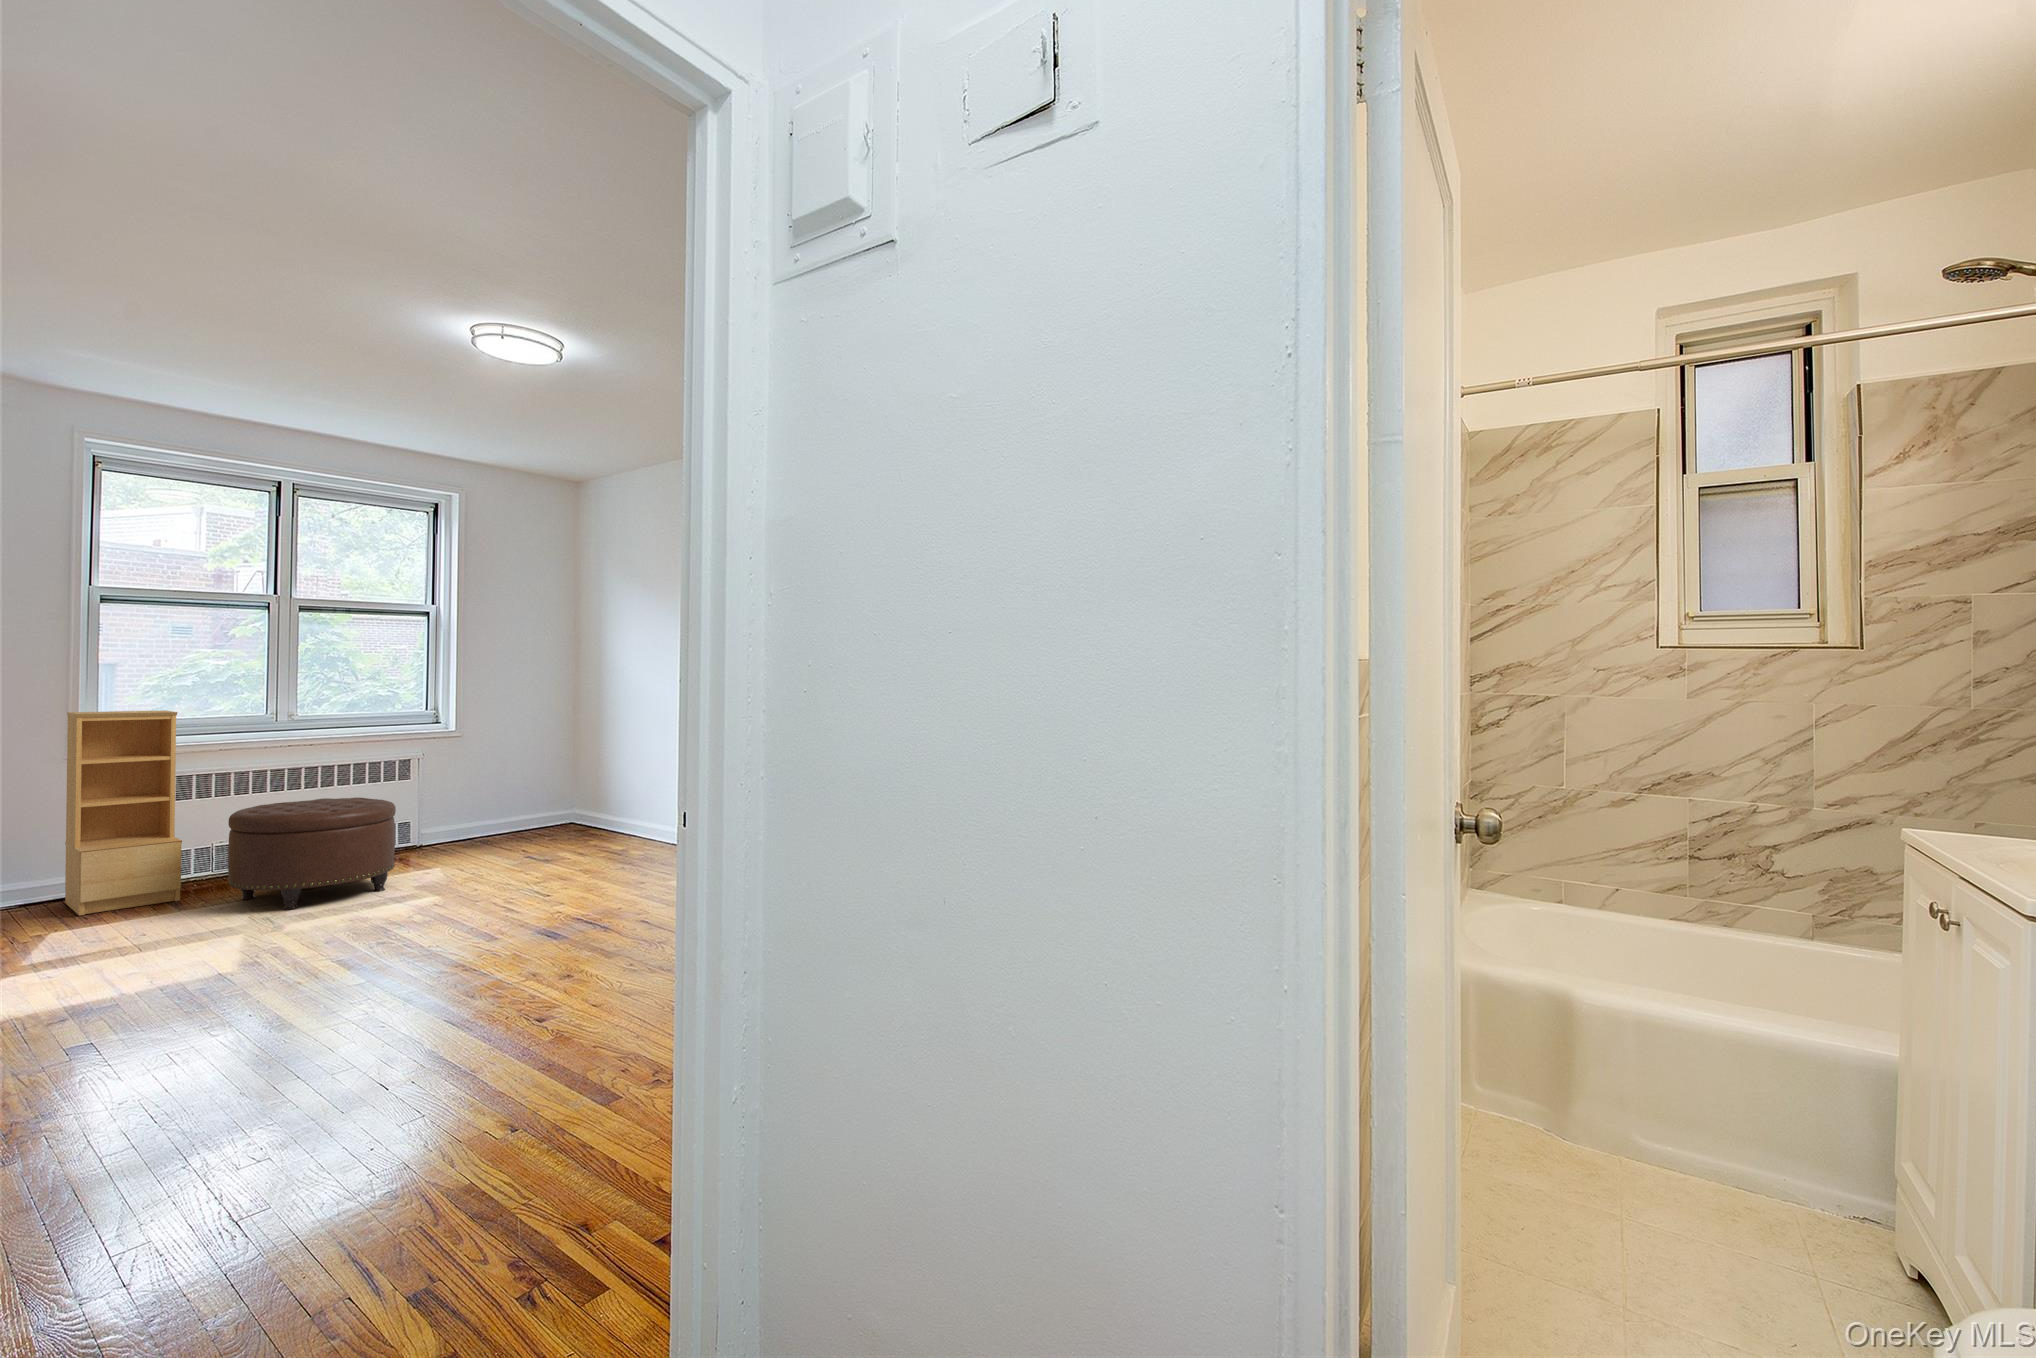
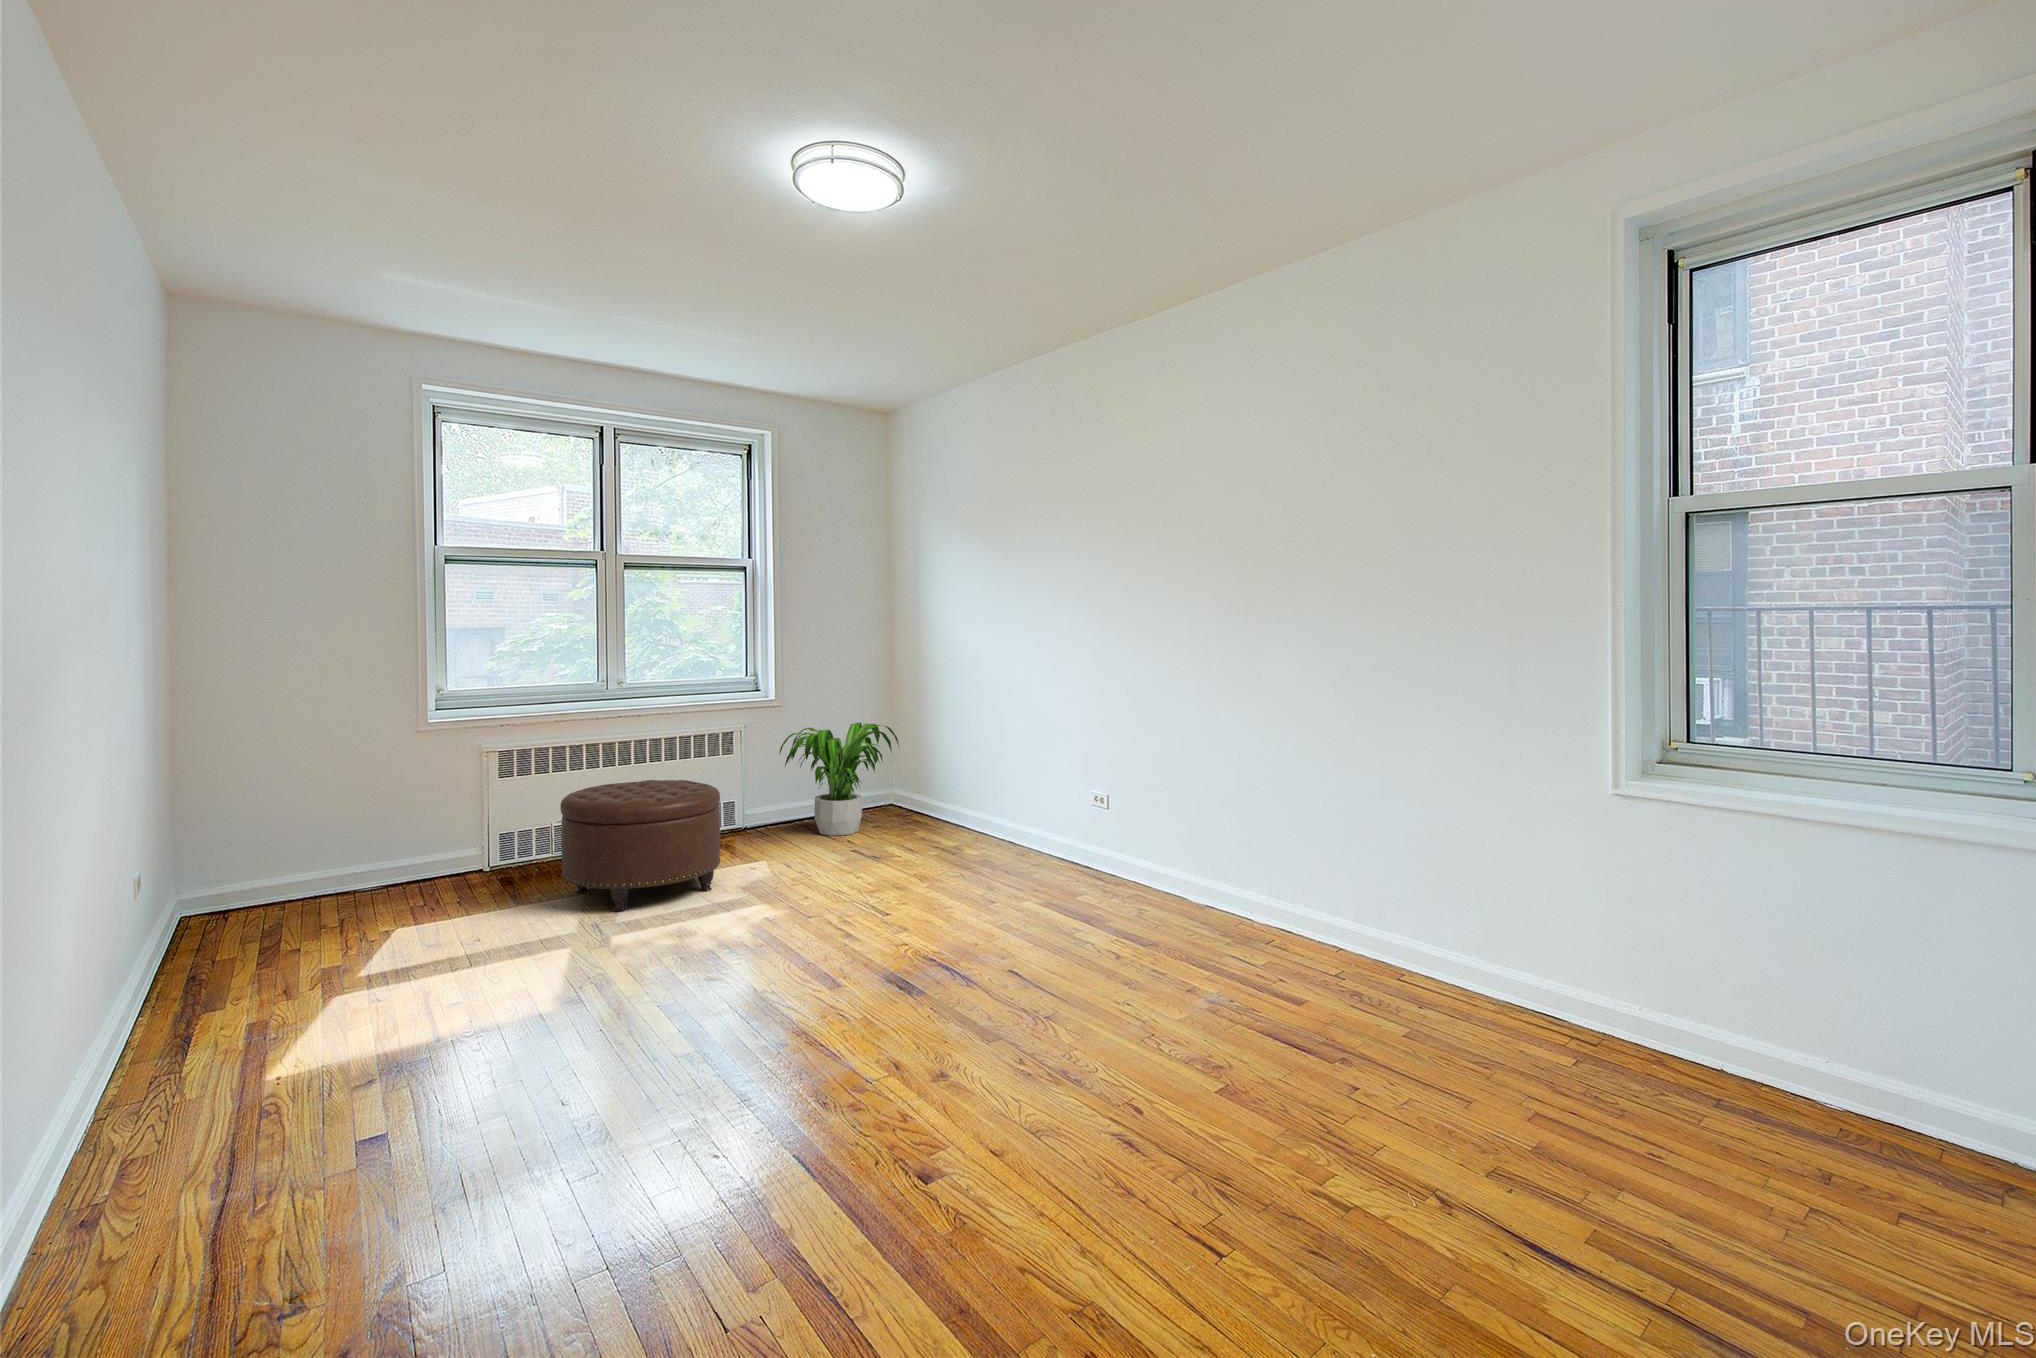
bookshelf: present [65,710,182,916] -> none [420,680,522,901]
potted plant: none [457,749,577,847] -> present [779,722,899,836]

